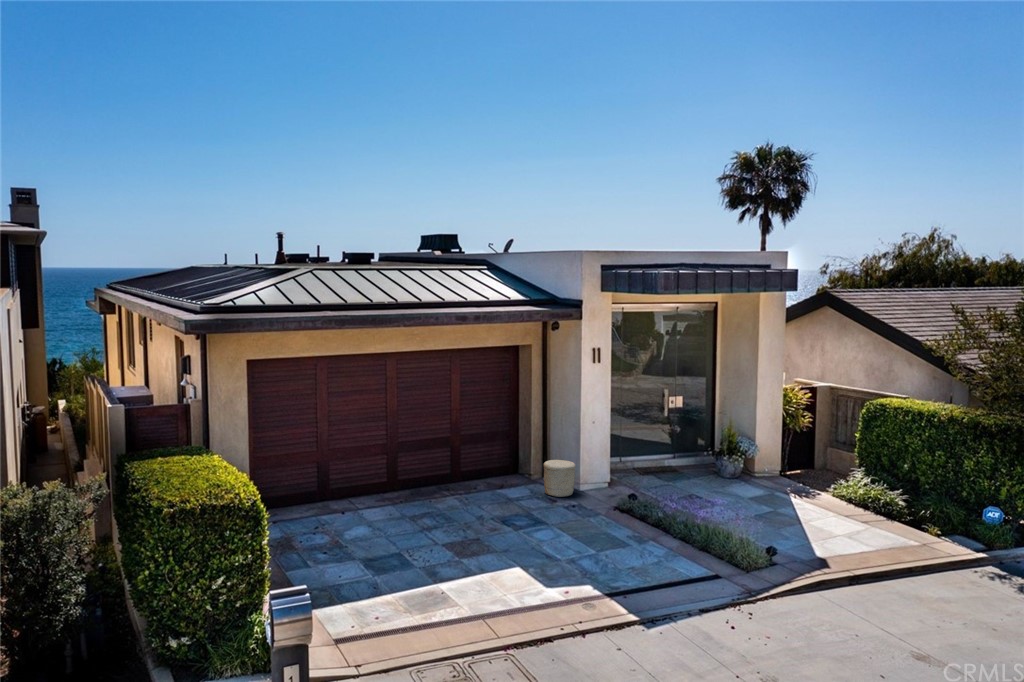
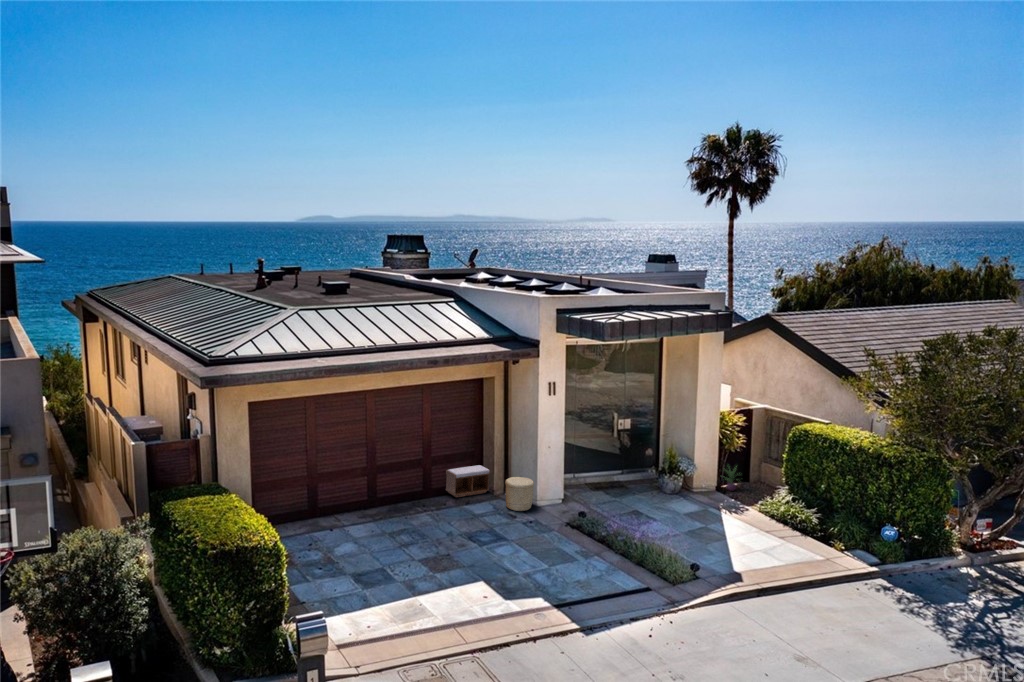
decorative plant: none [776,448,811,478] -> present [726,468,736,491]
bench: none [477,450,527,484] -> present [446,465,490,498]

